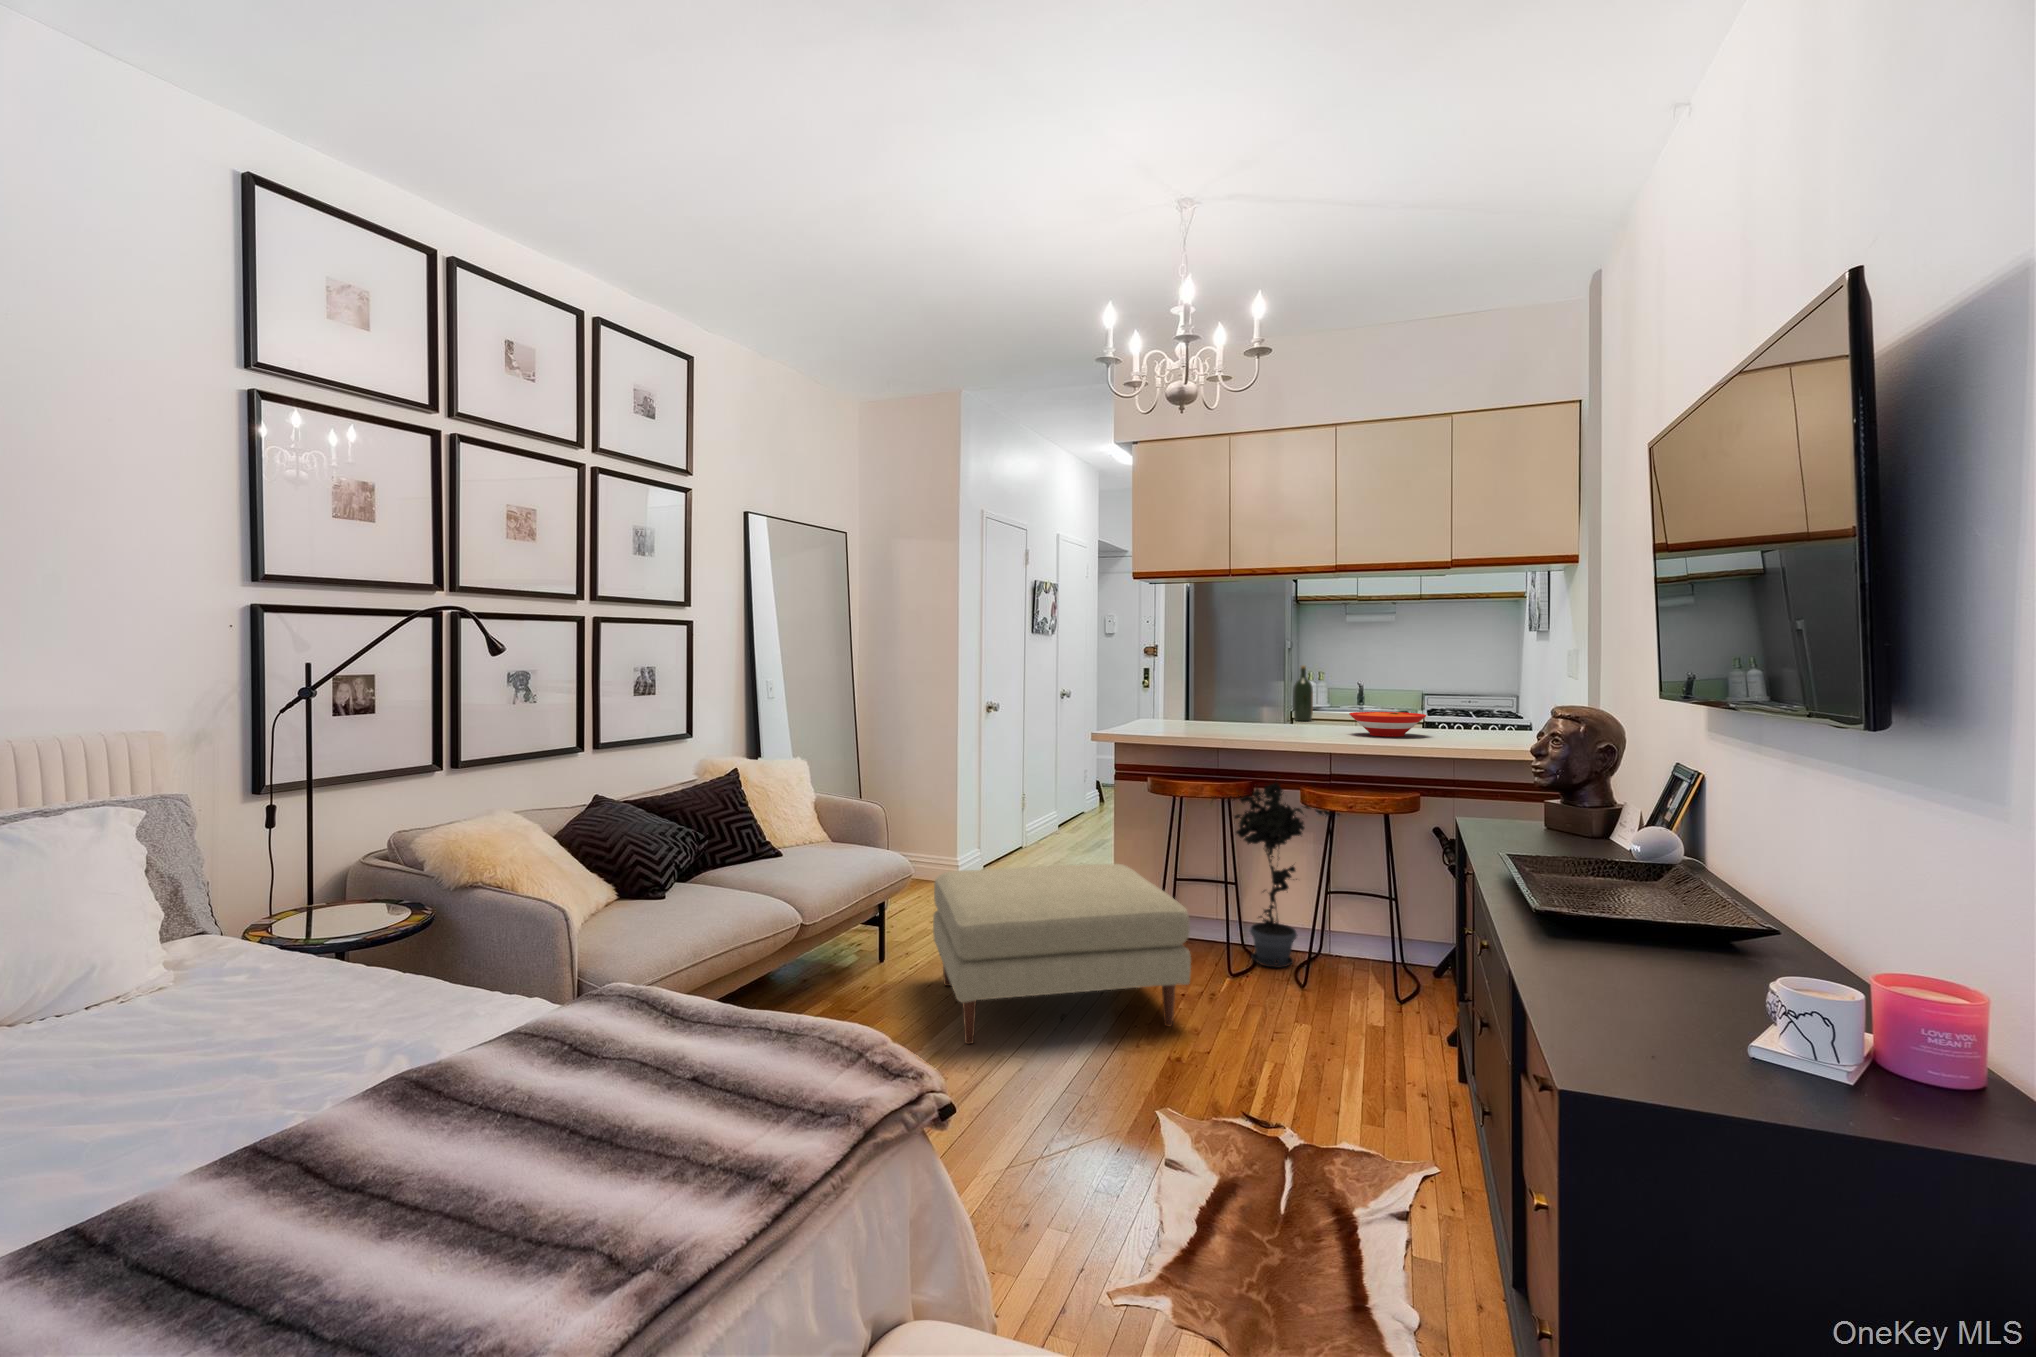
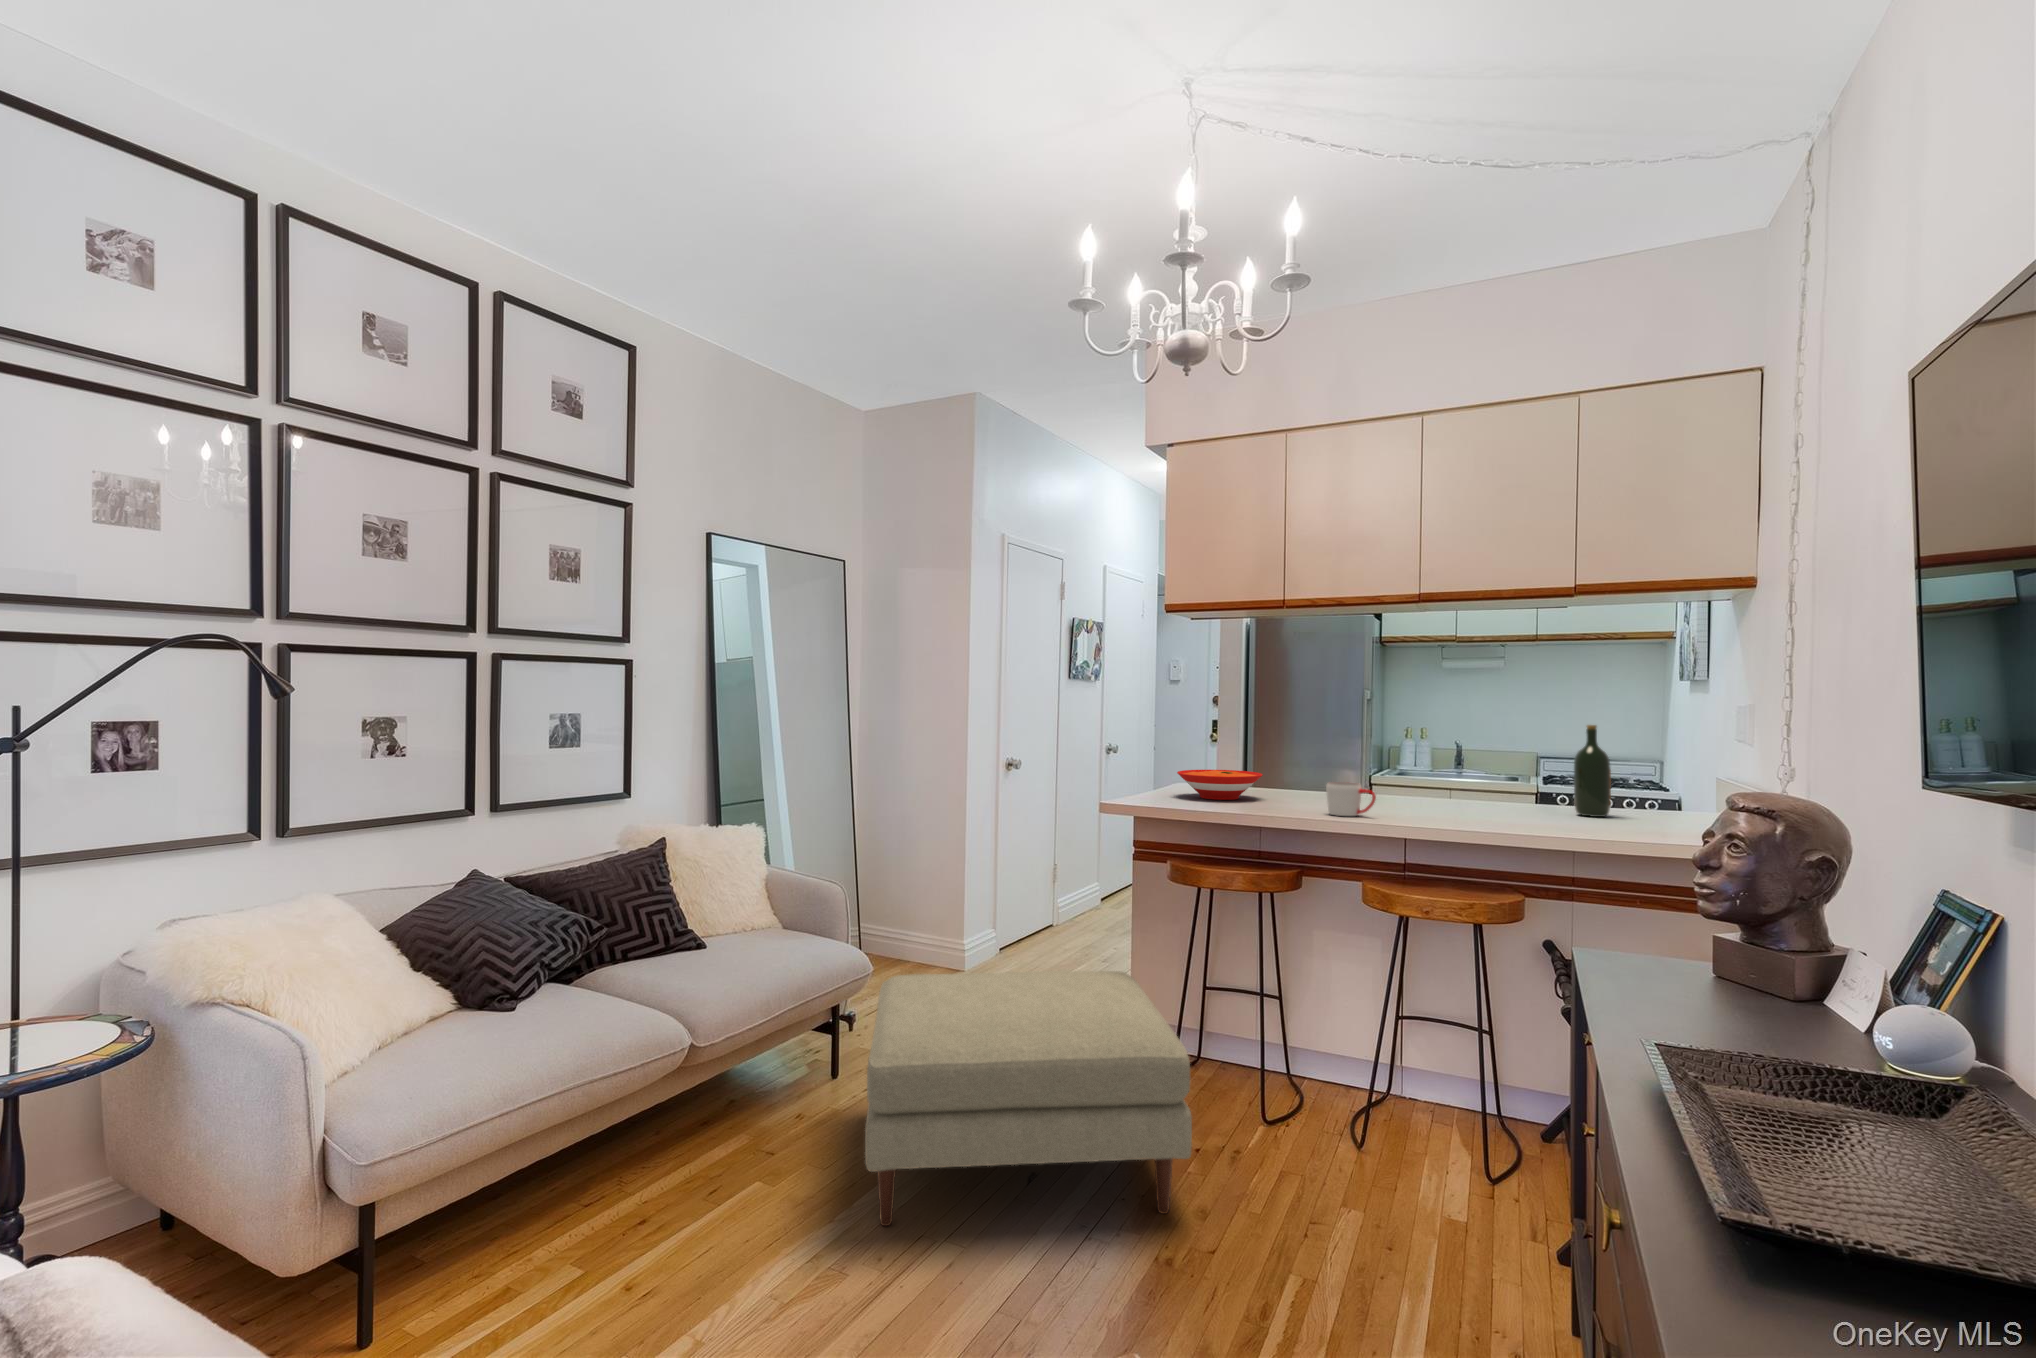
wine bottle: present [1293,666,1313,721] -> present [1574,725,1611,817]
bowl: present [1349,712,1426,737] -> present [1177,770,1263,800]
mug: none [1274,714,1312,740] -> present [1326,782,1376,816]
potted plant: present [1213,777,1340,968] -> none [1243,864,1415,1119]

